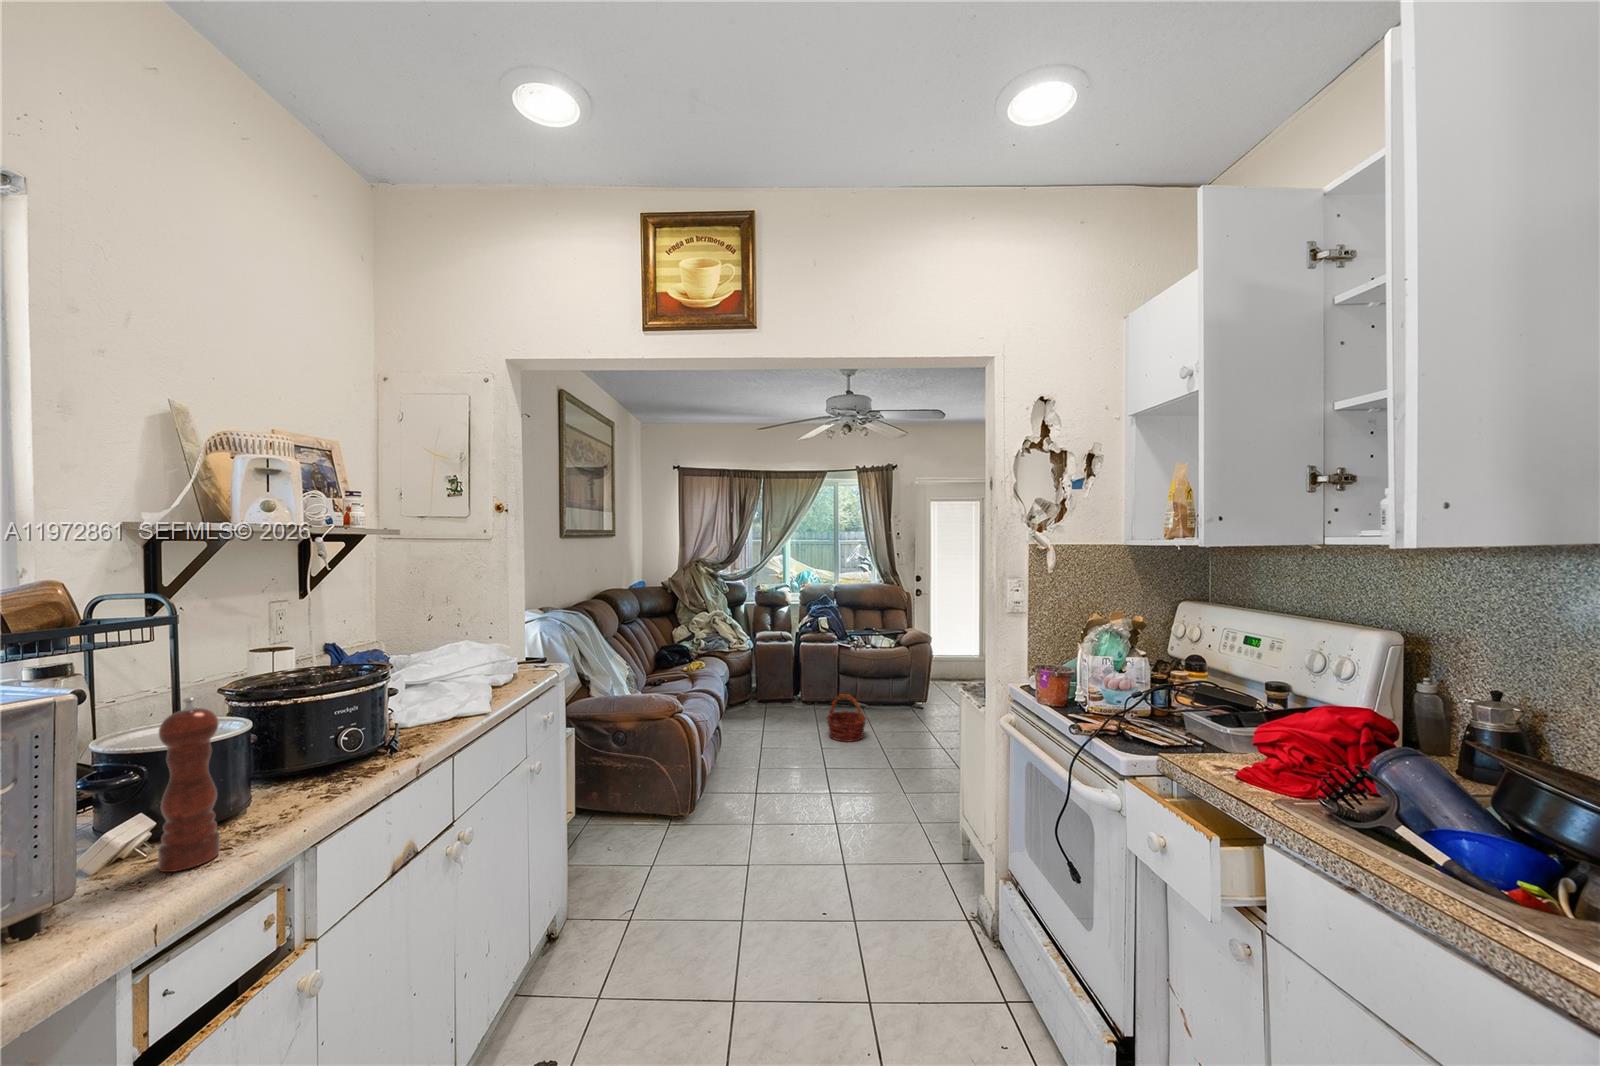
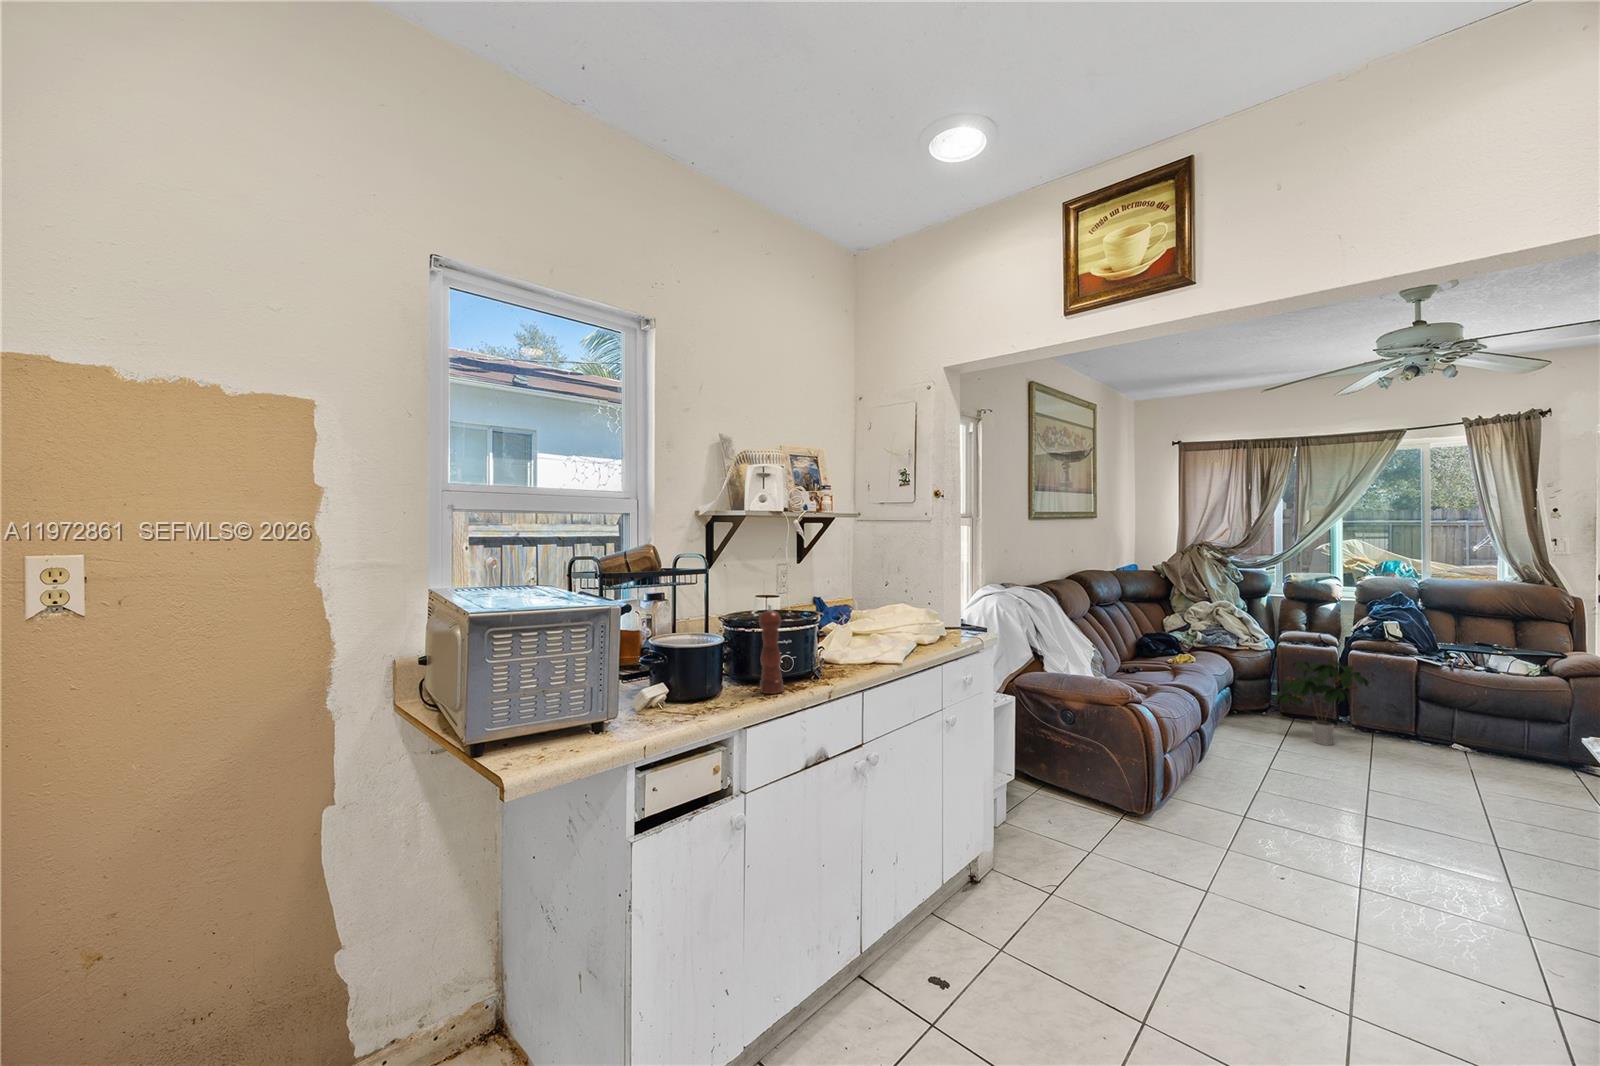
potted plant: none [759,651,814,717] -> present [1275,661,1369,745]
basket: present [827,694,866,742] -> none [1378,727,1456,796]

